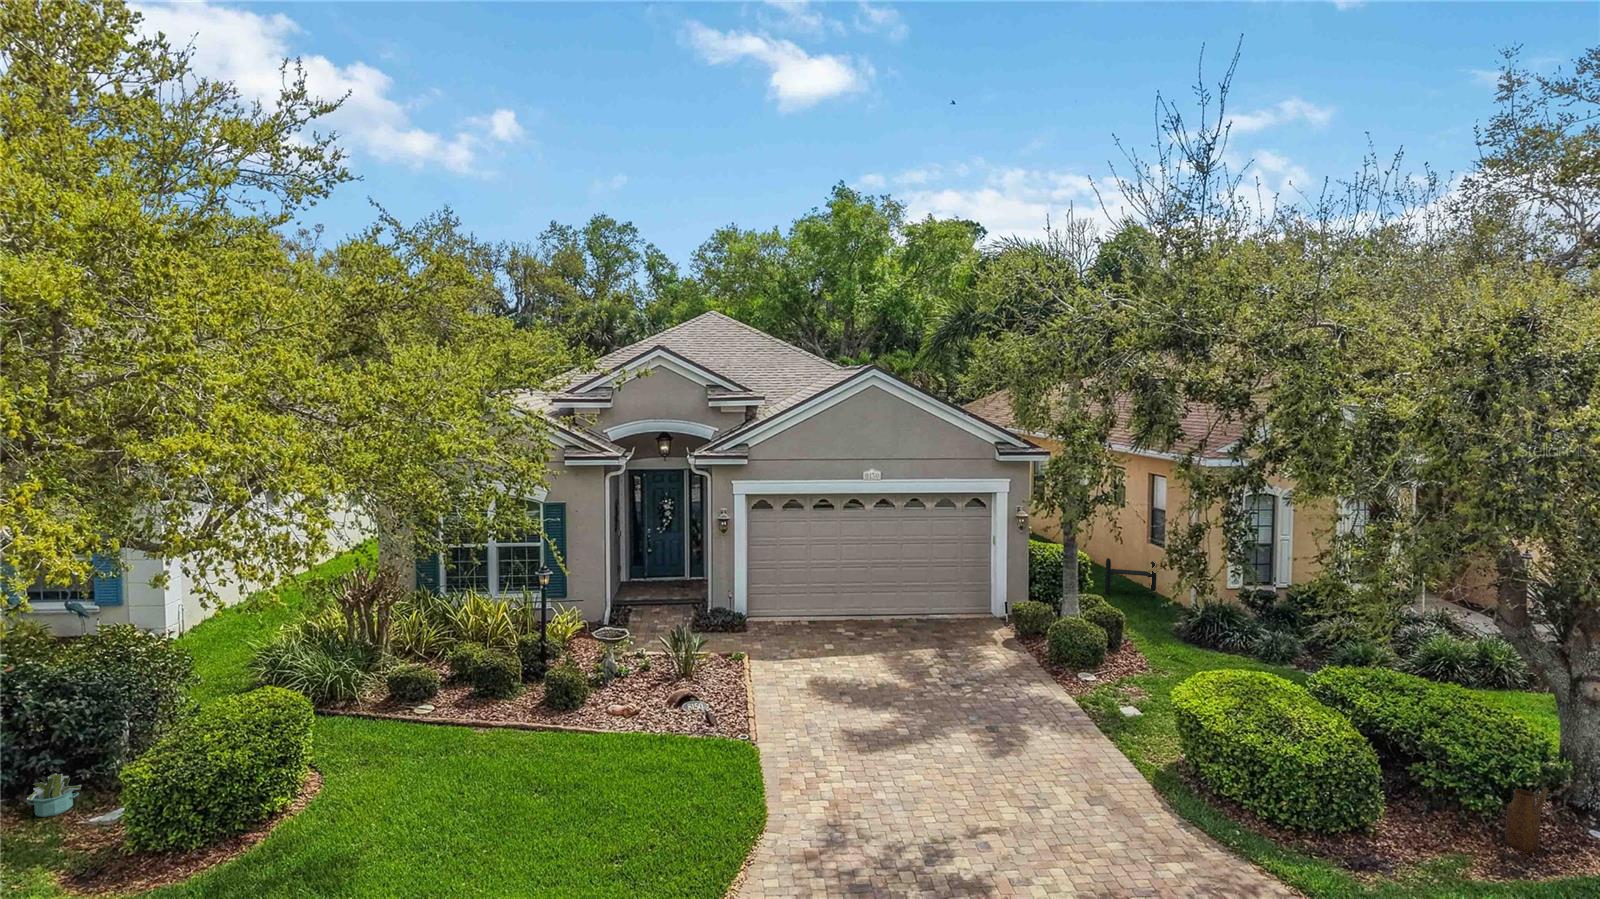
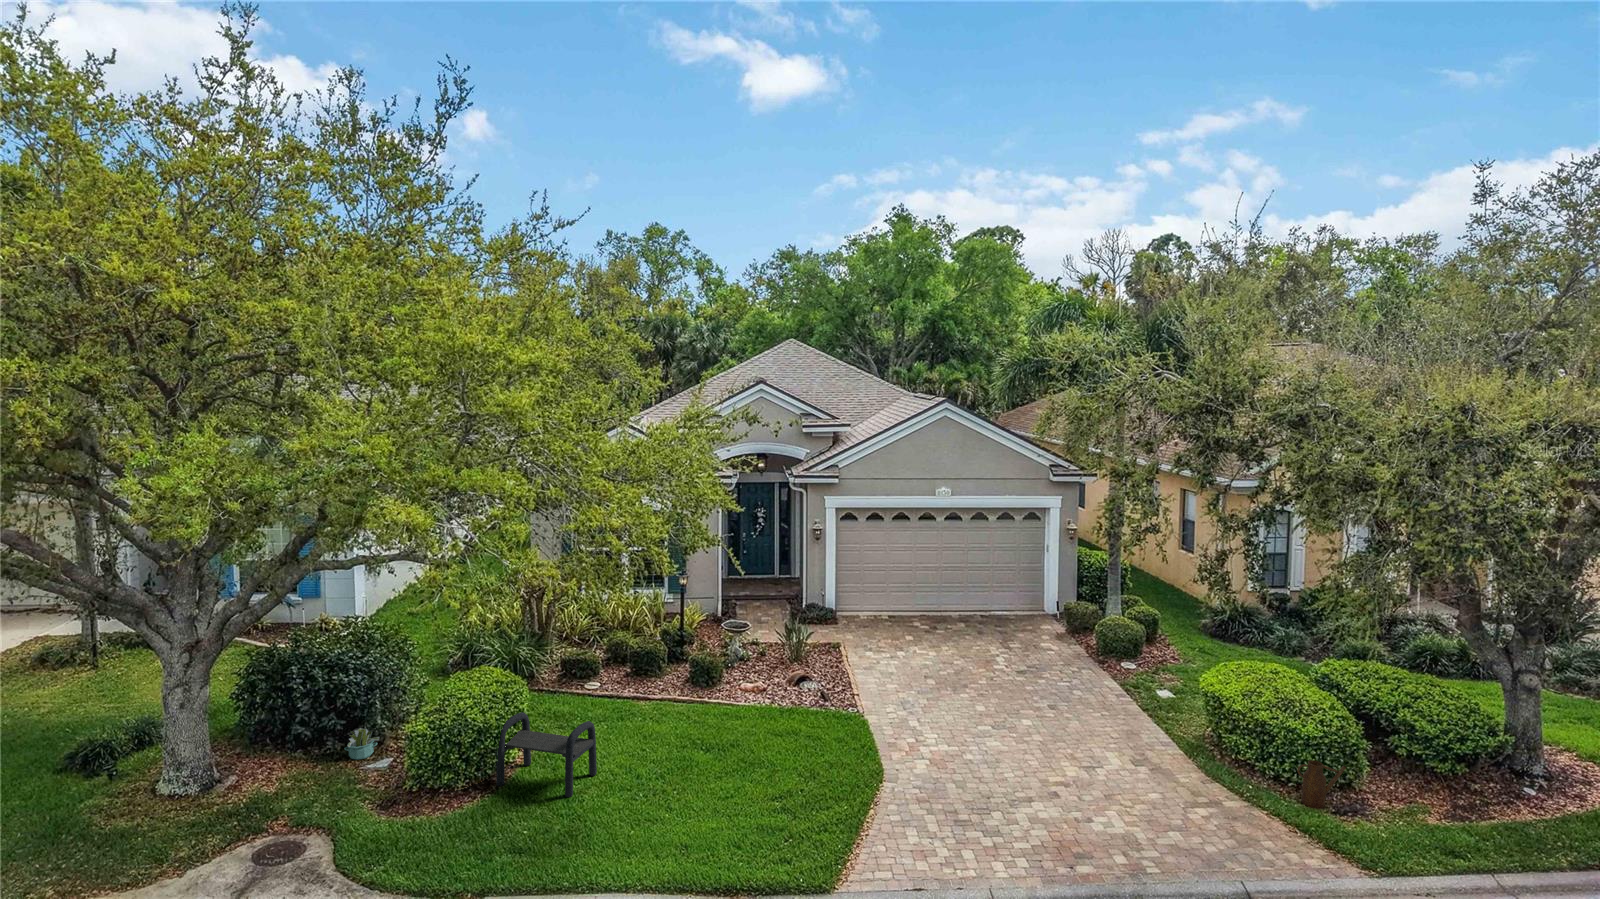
bench: present [1105,558,1156,598] -> present [496,712,597,797]
watering can: present [1505,787,1549,852] -> present [1297,760,1346,809]

